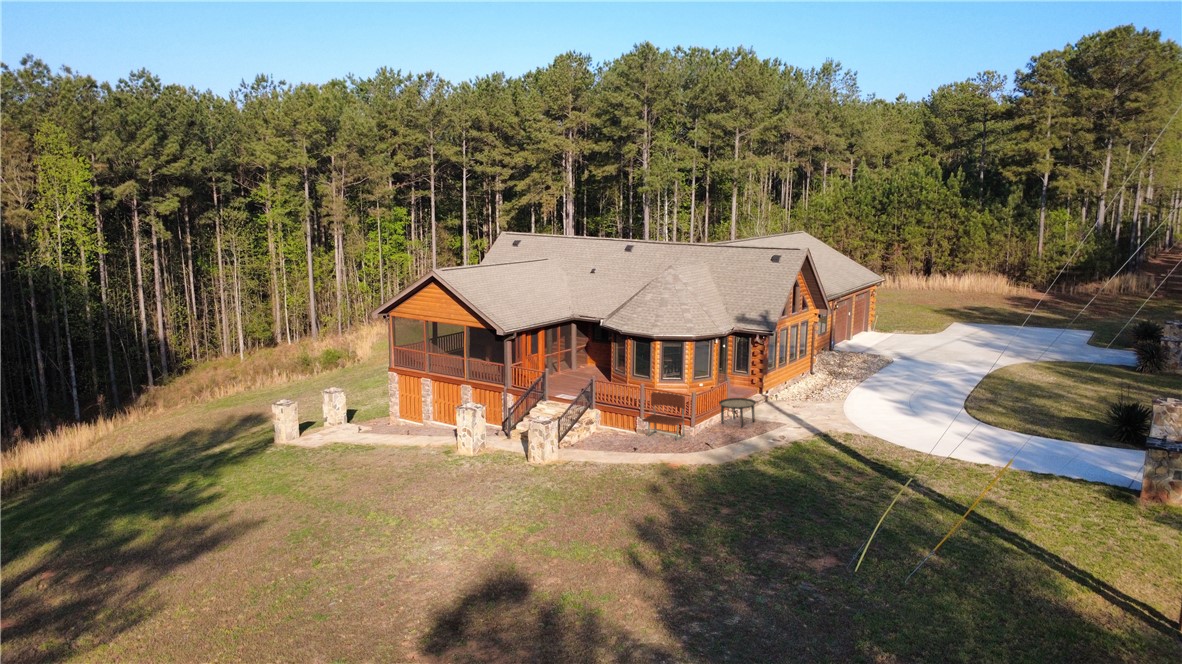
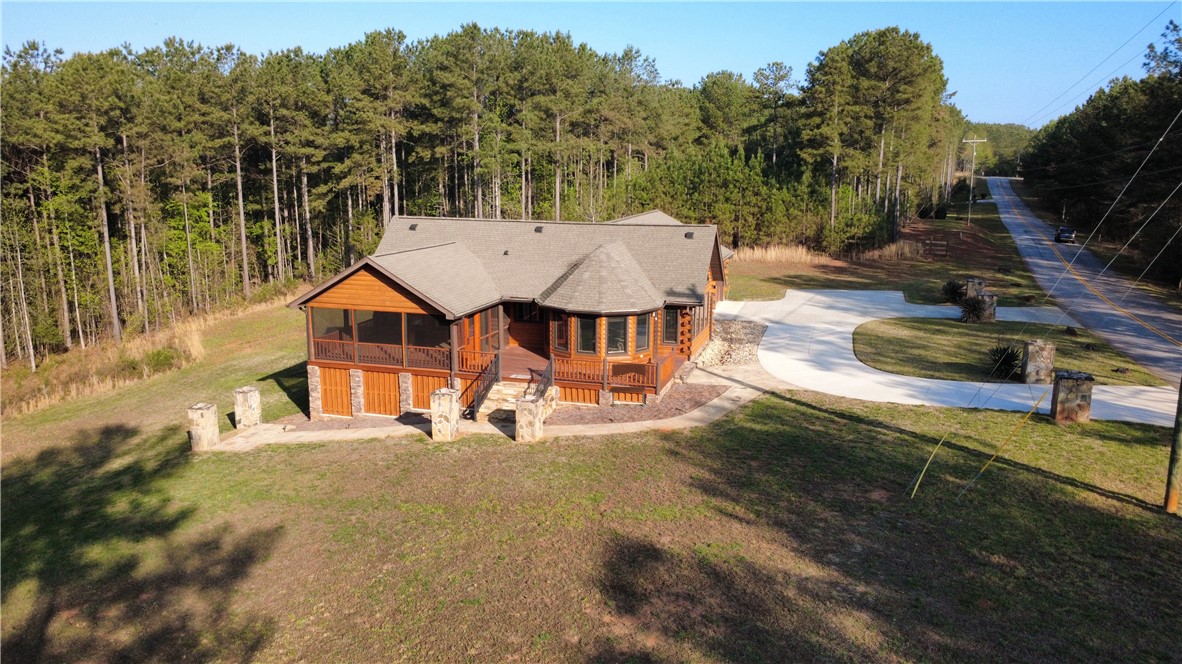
round table: present [719,398,756,427] -> none [665,364,699,390]

